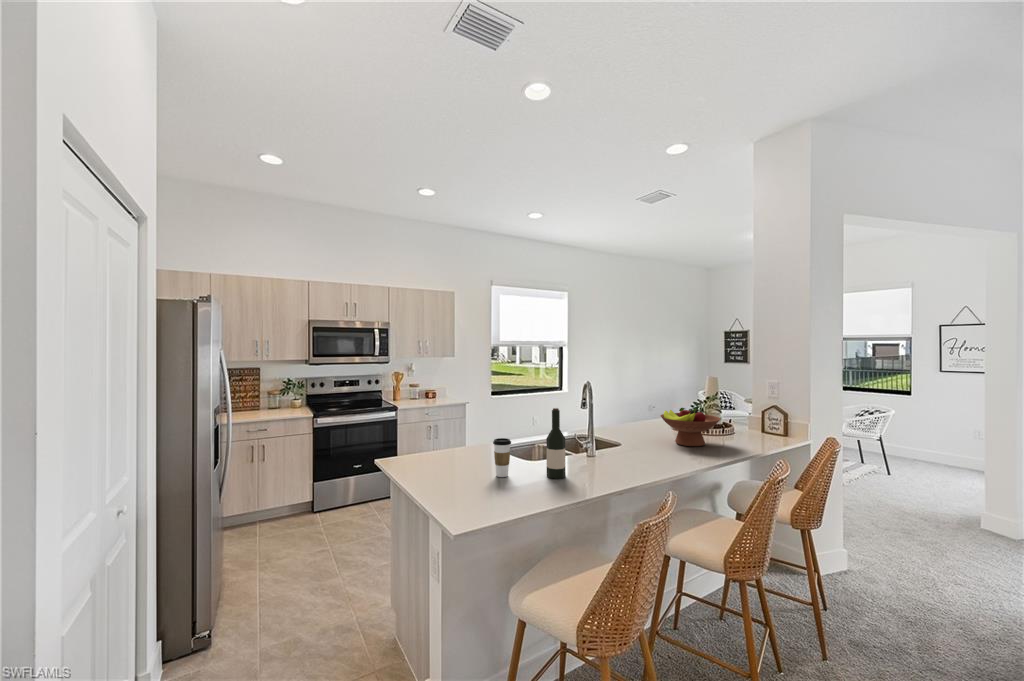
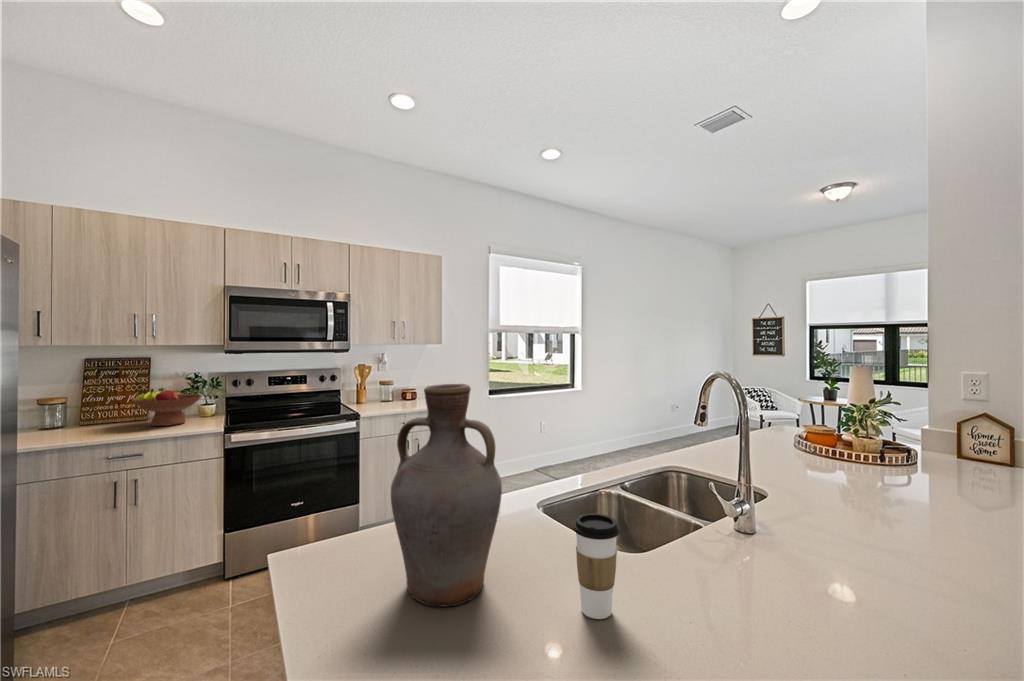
vase: none [421,385,467,474] -> present [391,384,502,607]
wine bottle: present [546,408,566,479] -> none [709,440,759,627]
fruit bowl: present [661,408,720,446] -> present [132,388,202,426]

